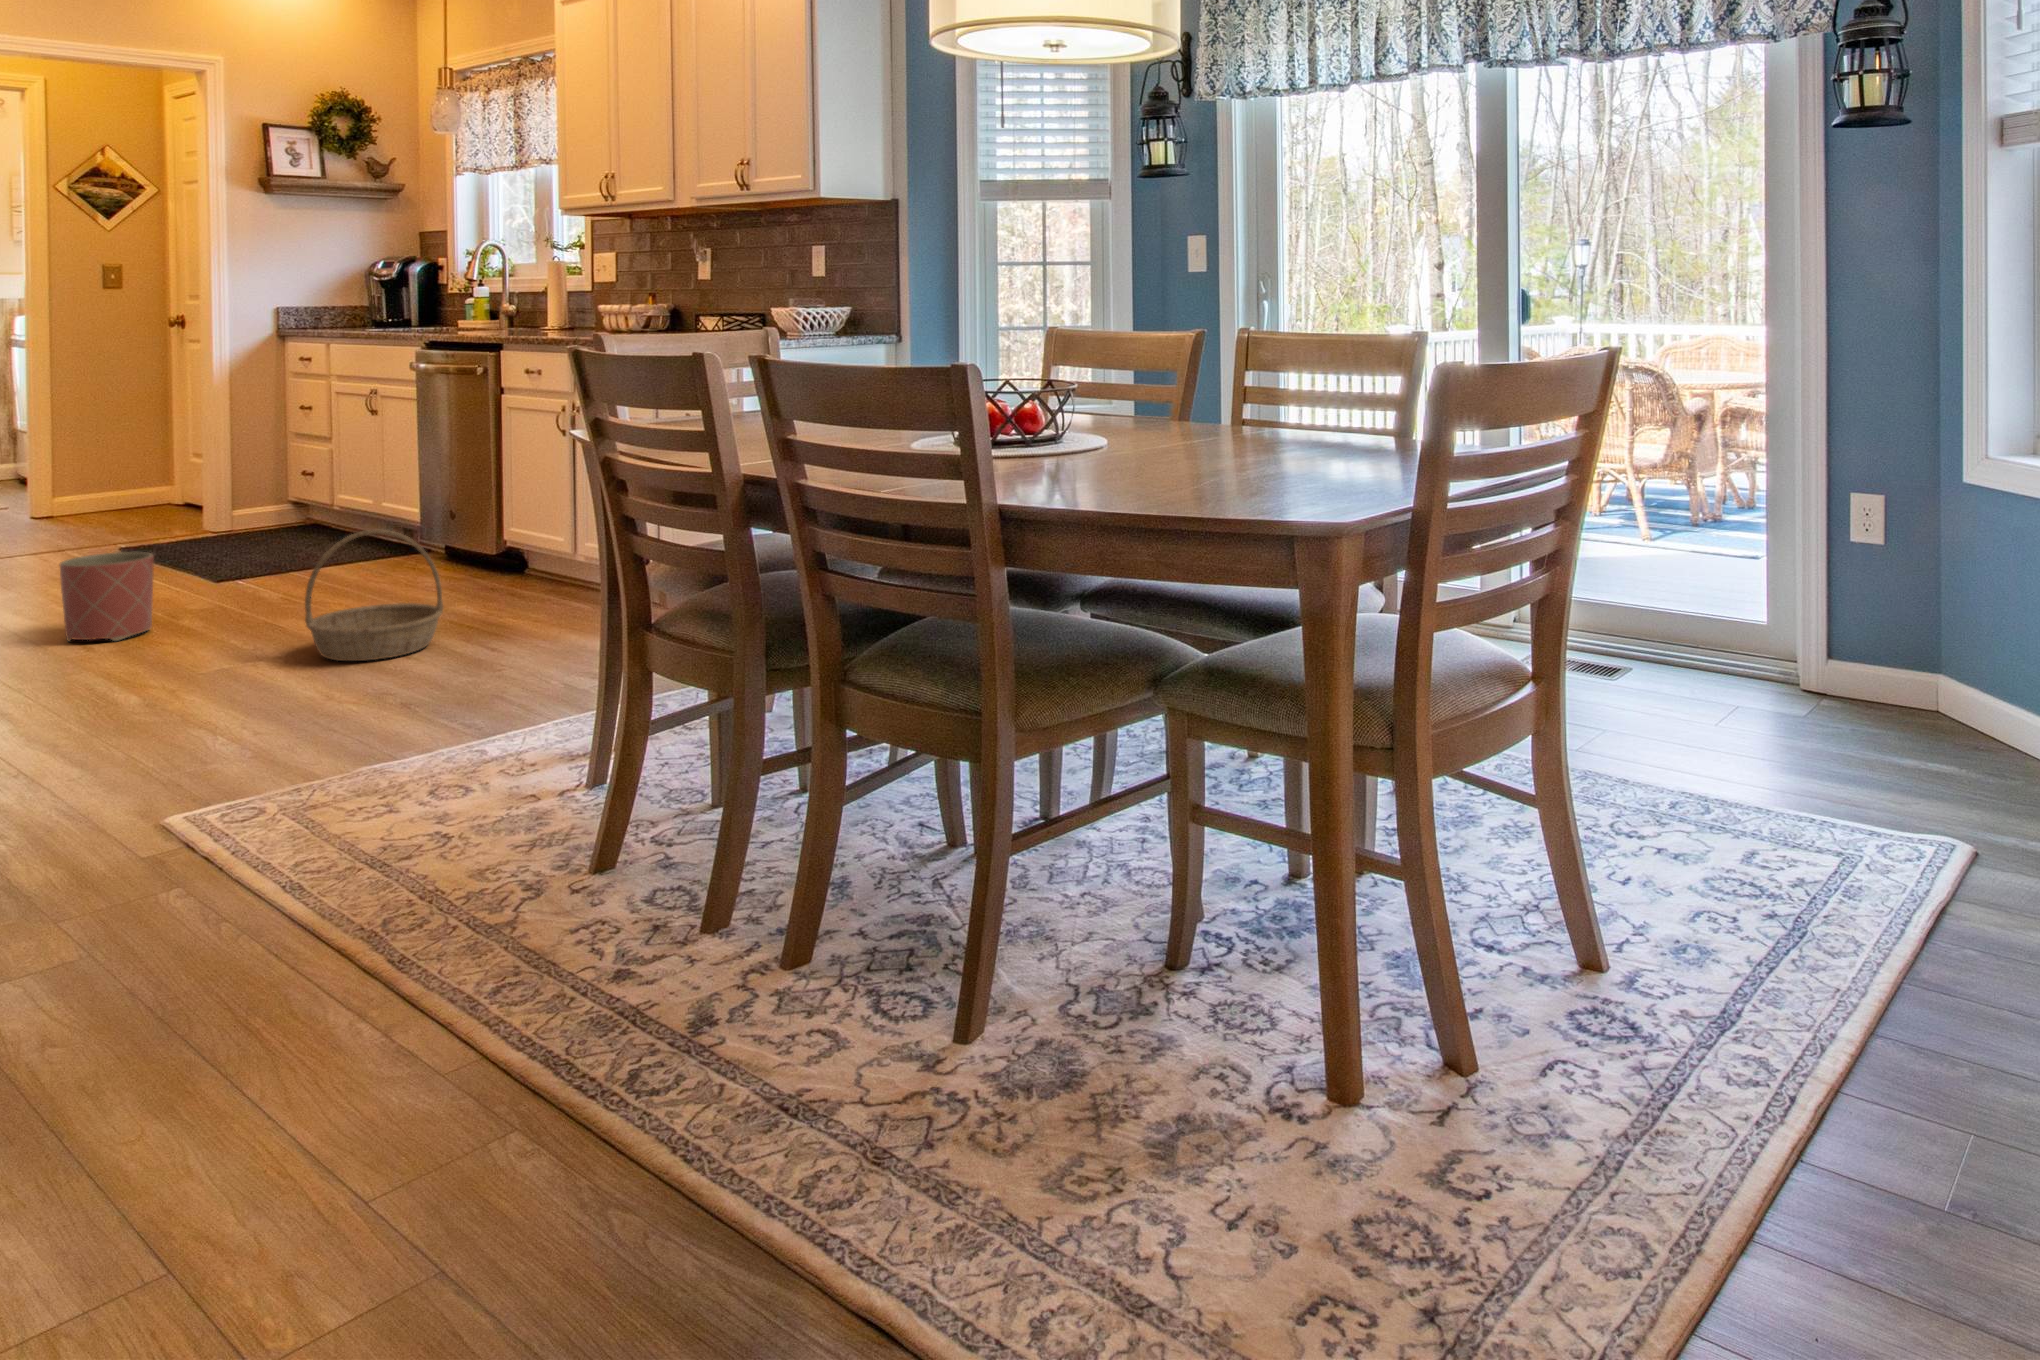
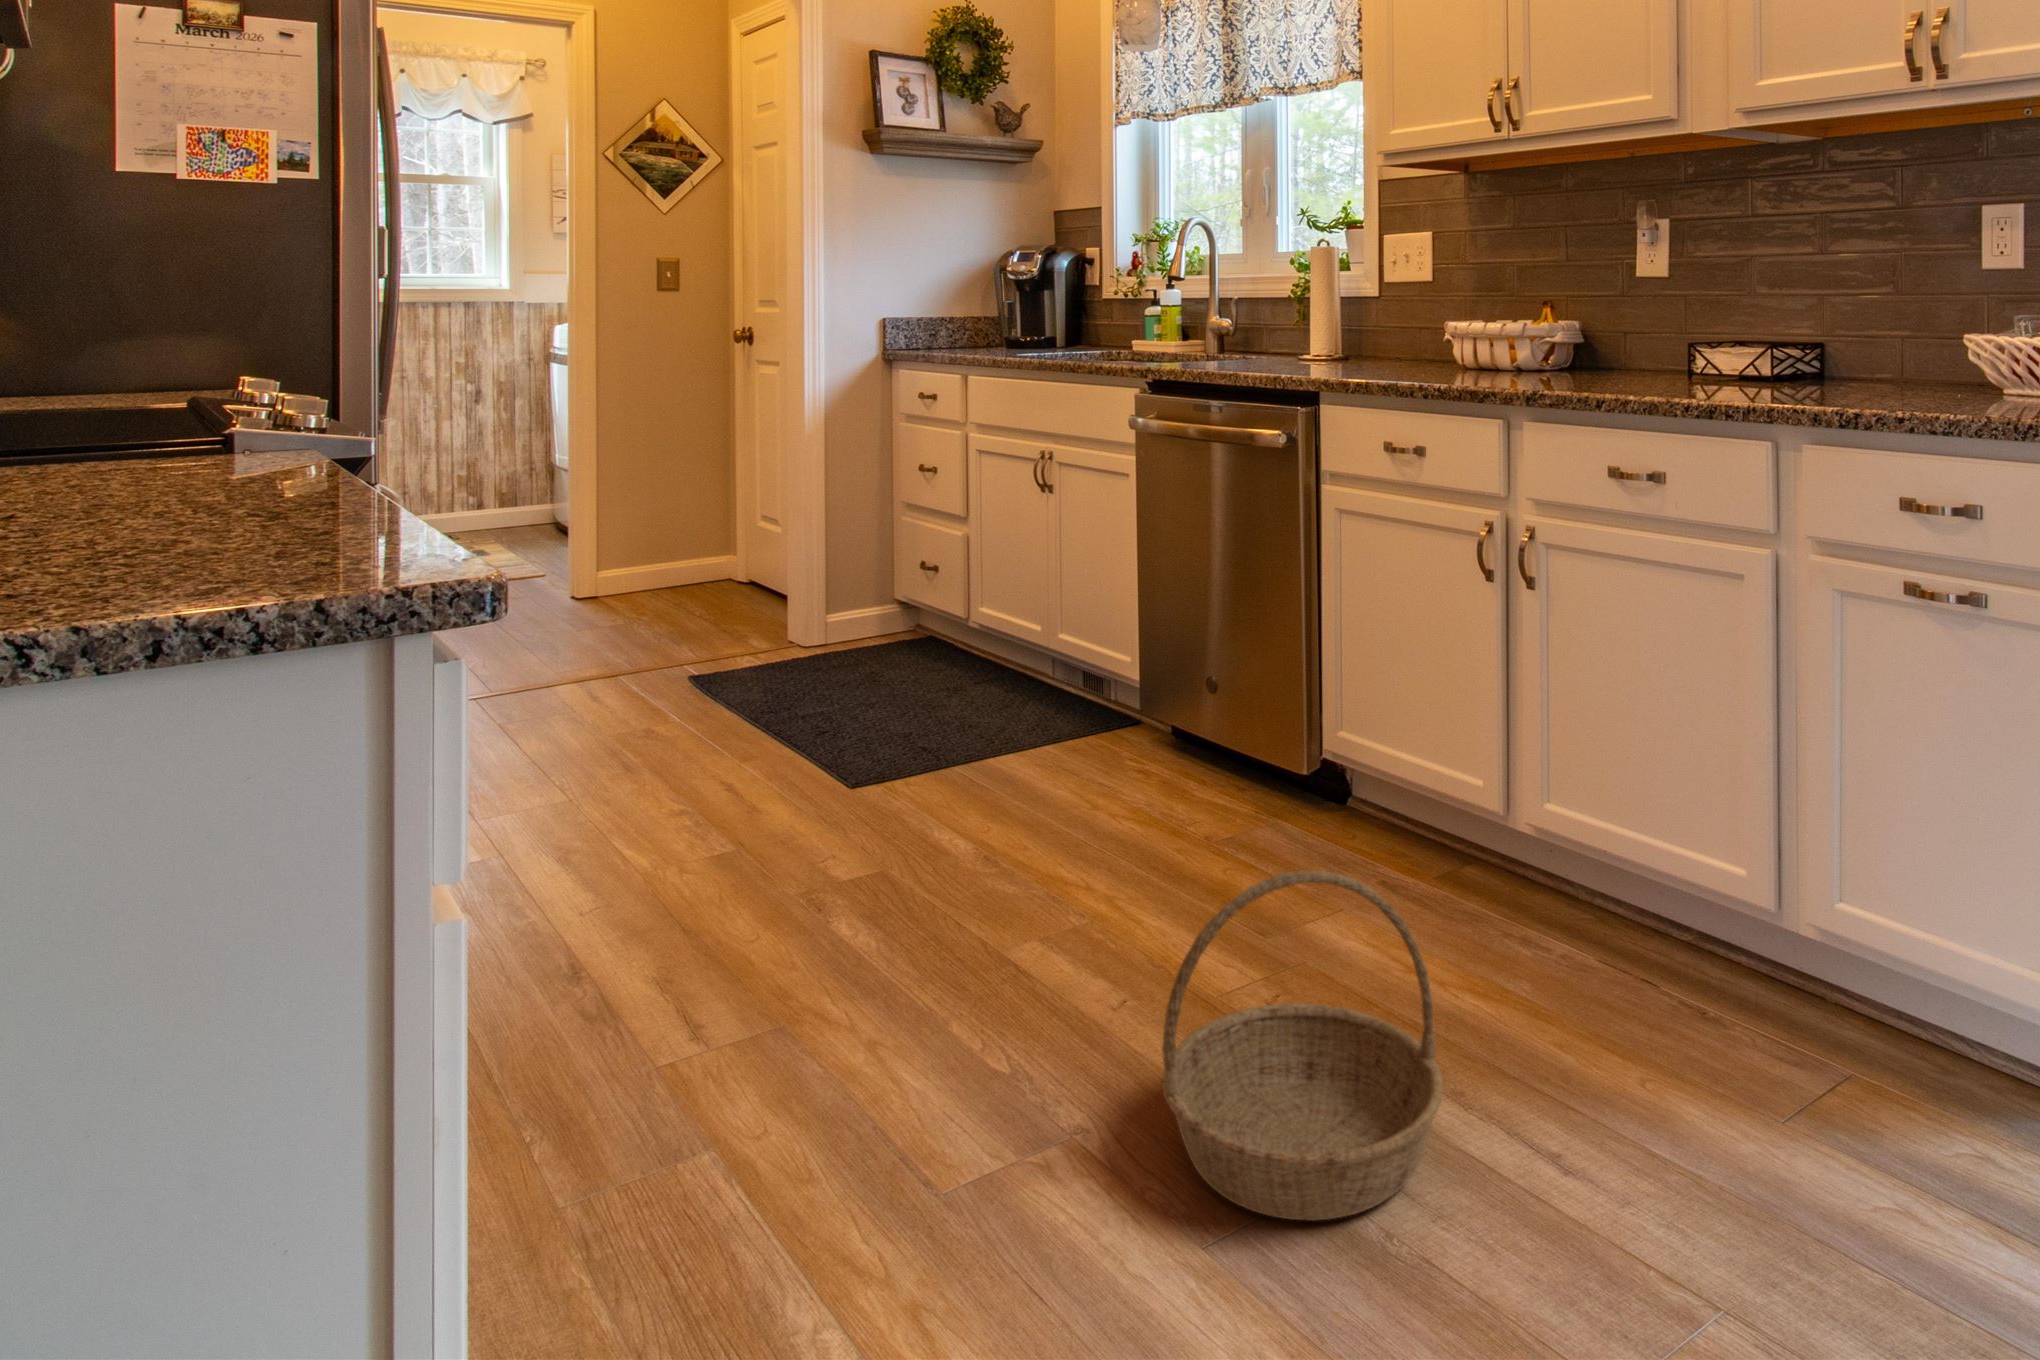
planter: present [60,552,154,642] -> none [646,812,805,1021]

